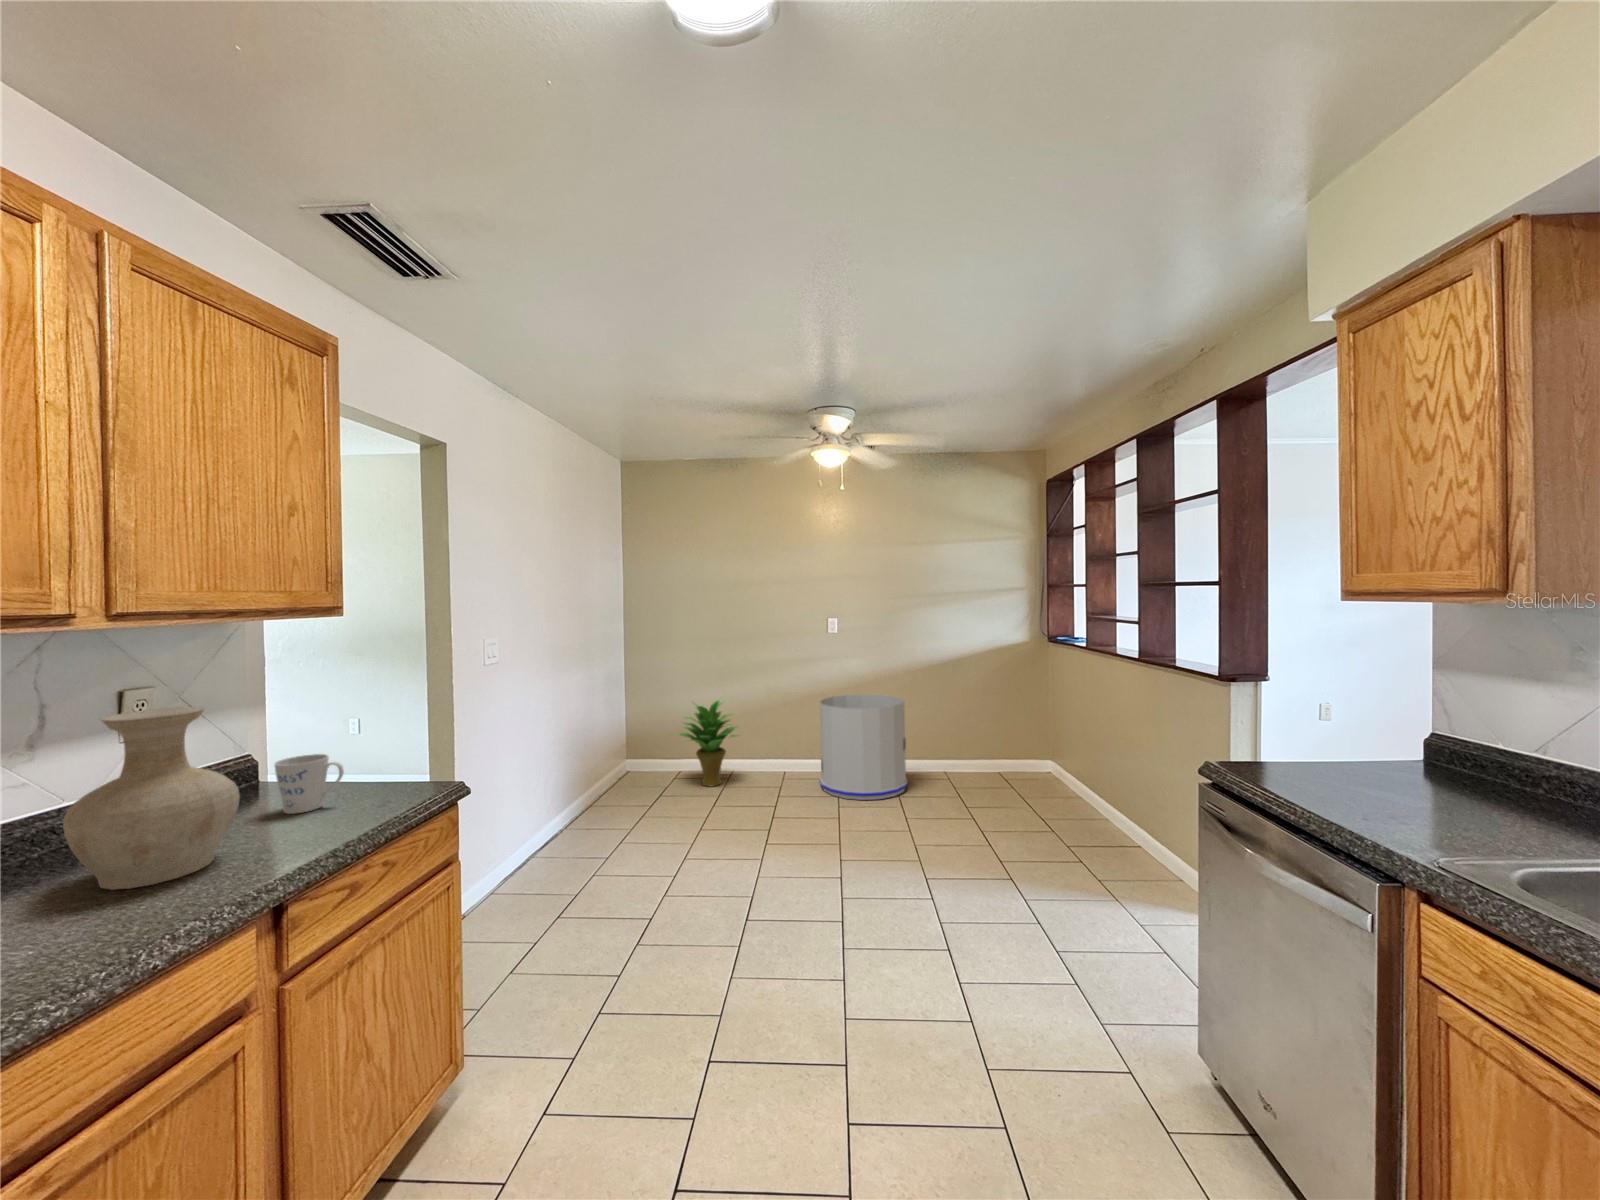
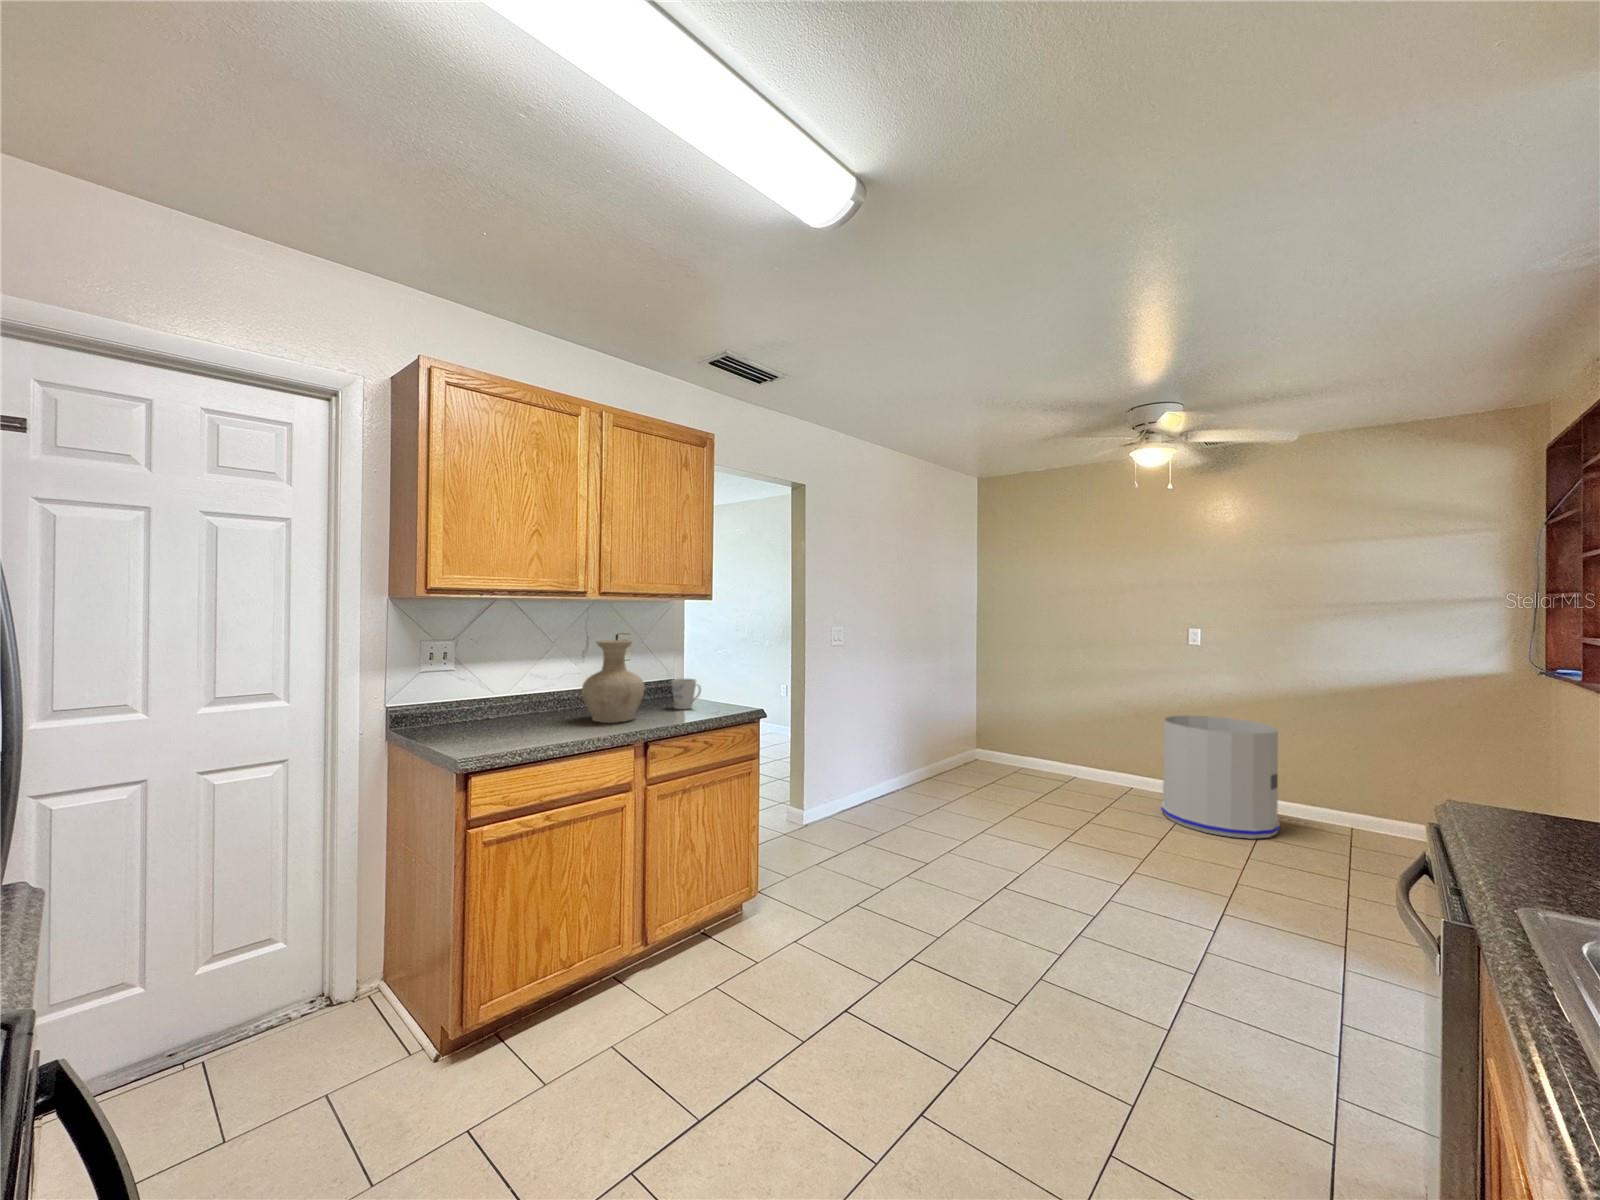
potted plant: present [680,701,737,787] -> none [1012,700,1078,785]

